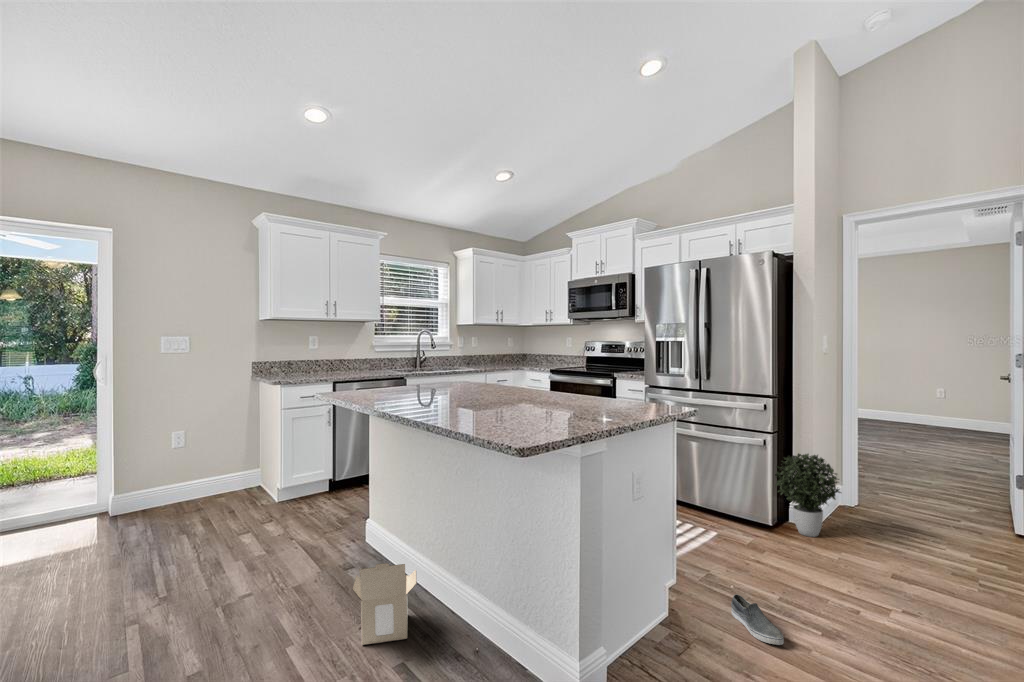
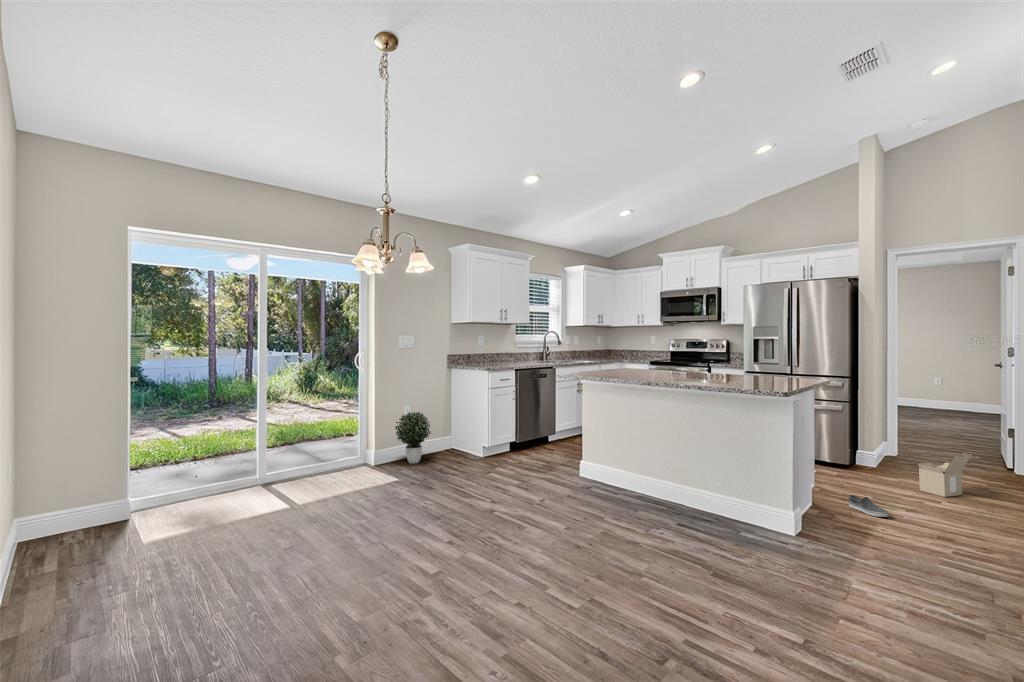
potted plant: present [775,453,841,537] -> present [395,412,432,463]
cardboard box: present [352,563,417,645] -> present [918,453,972,497]

